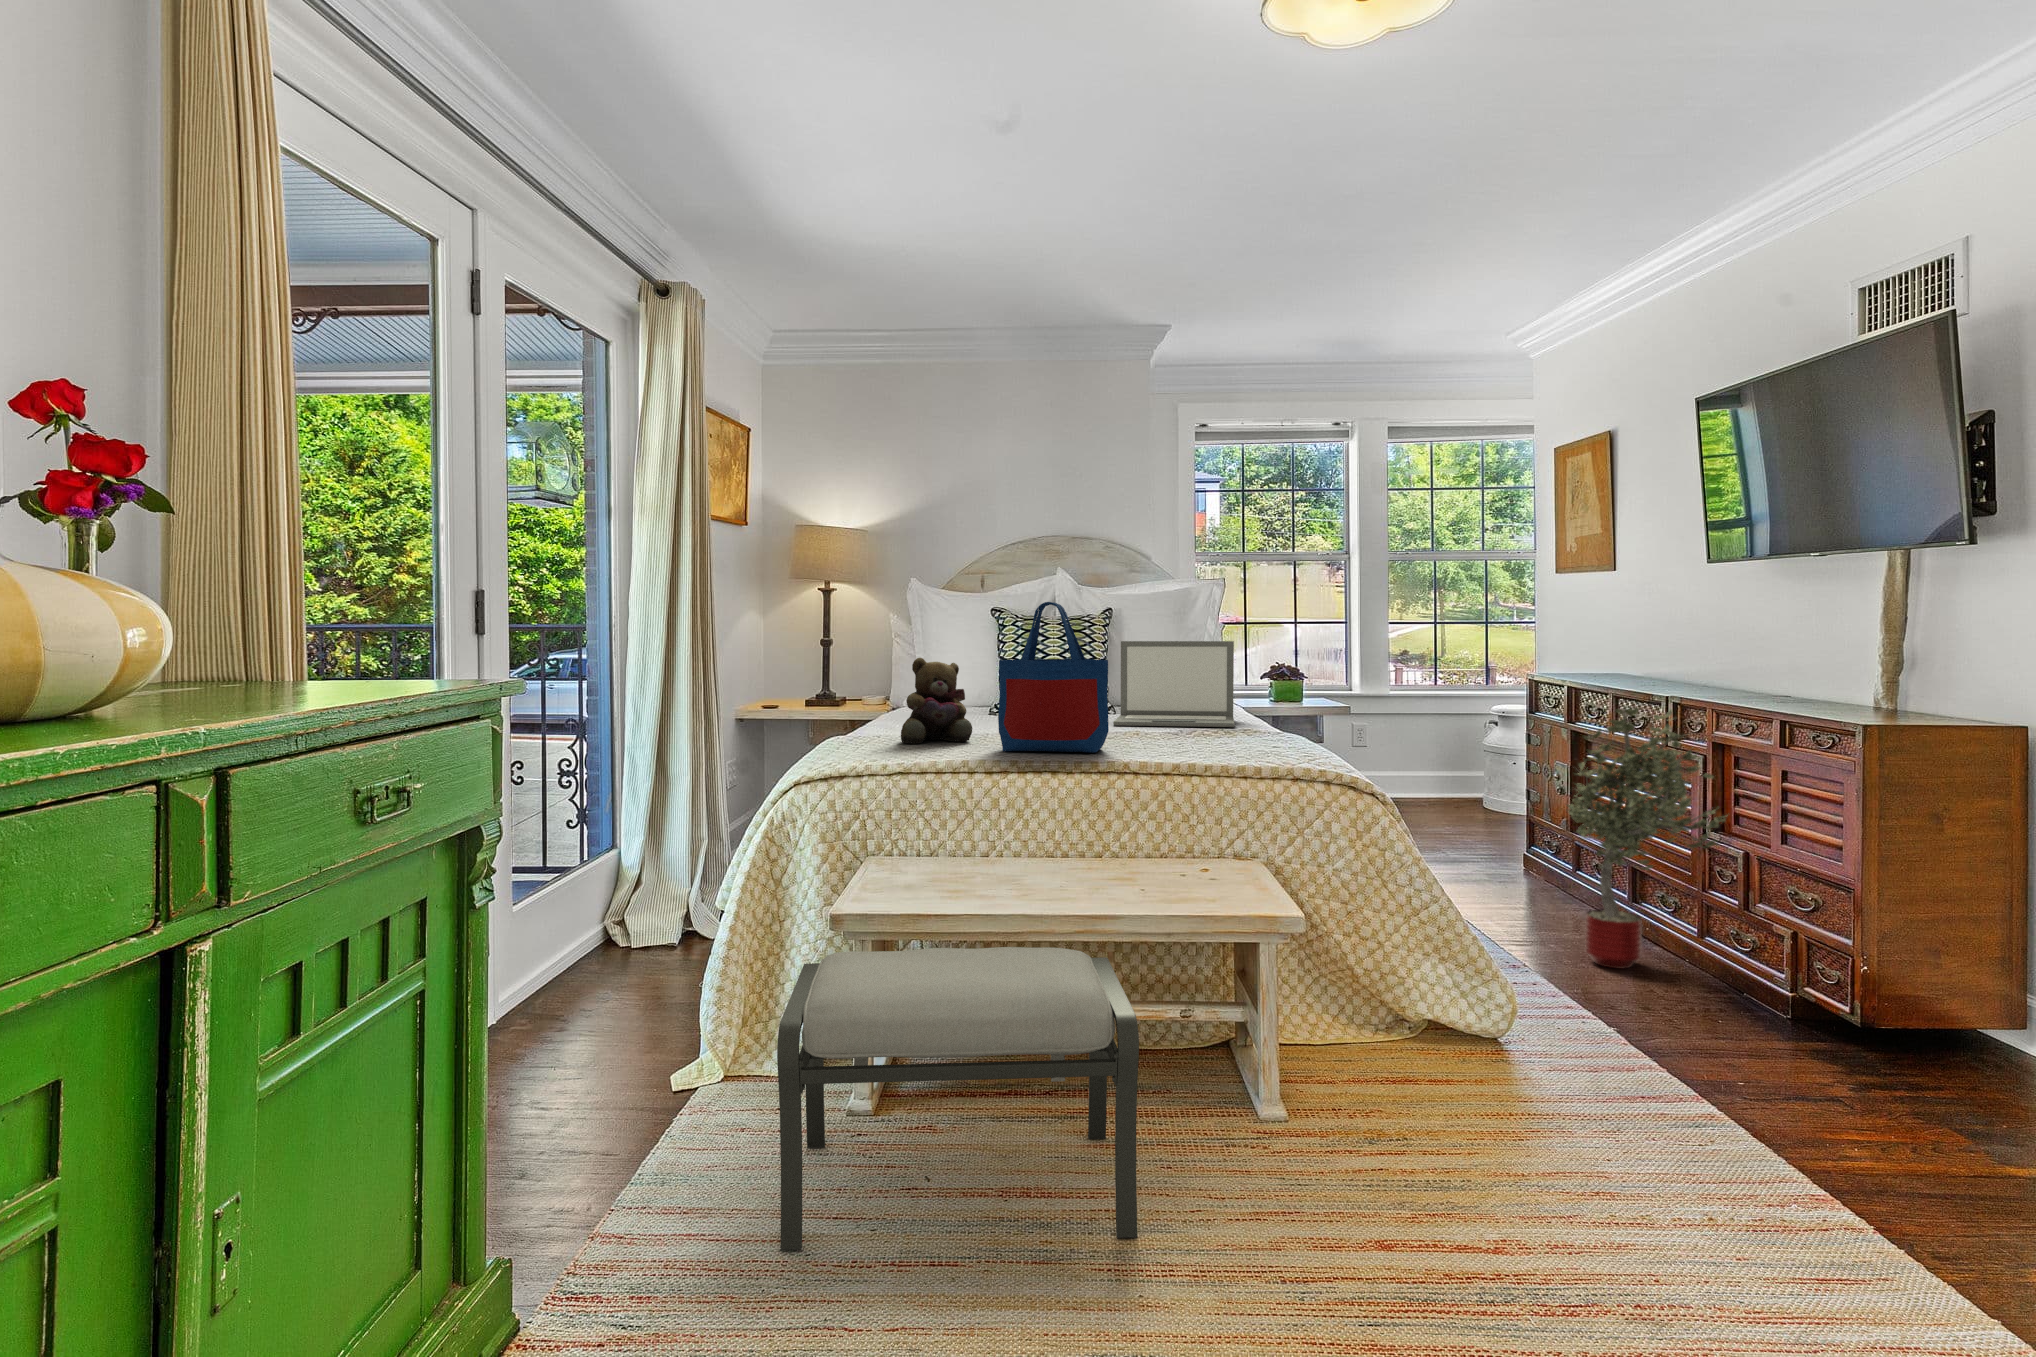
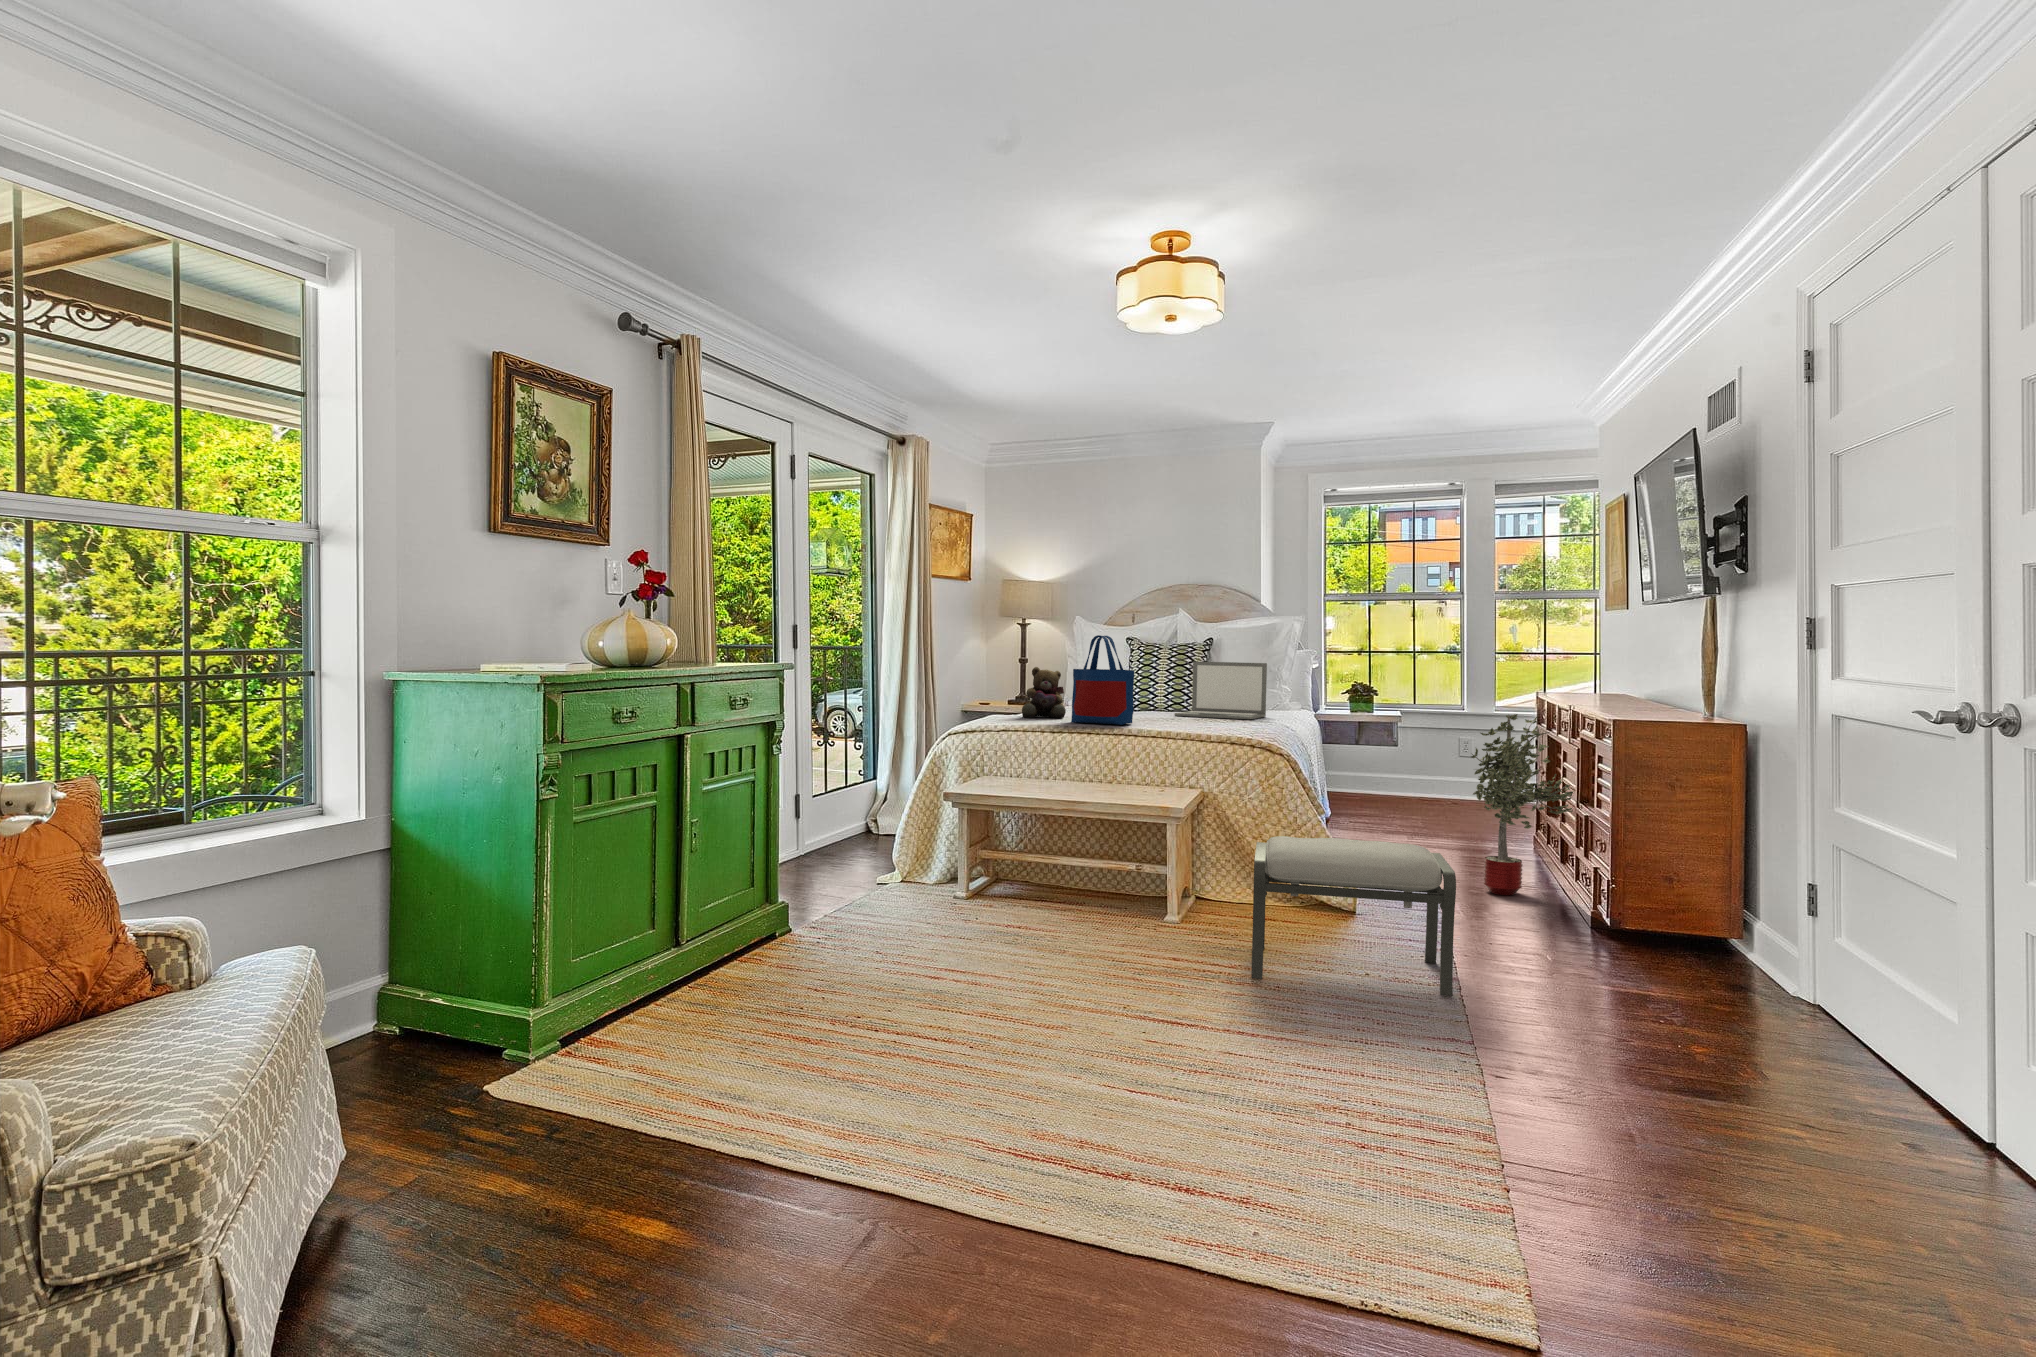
ottoman: present [777,947,1139,1251] -> present [1251,836,1456,996]

